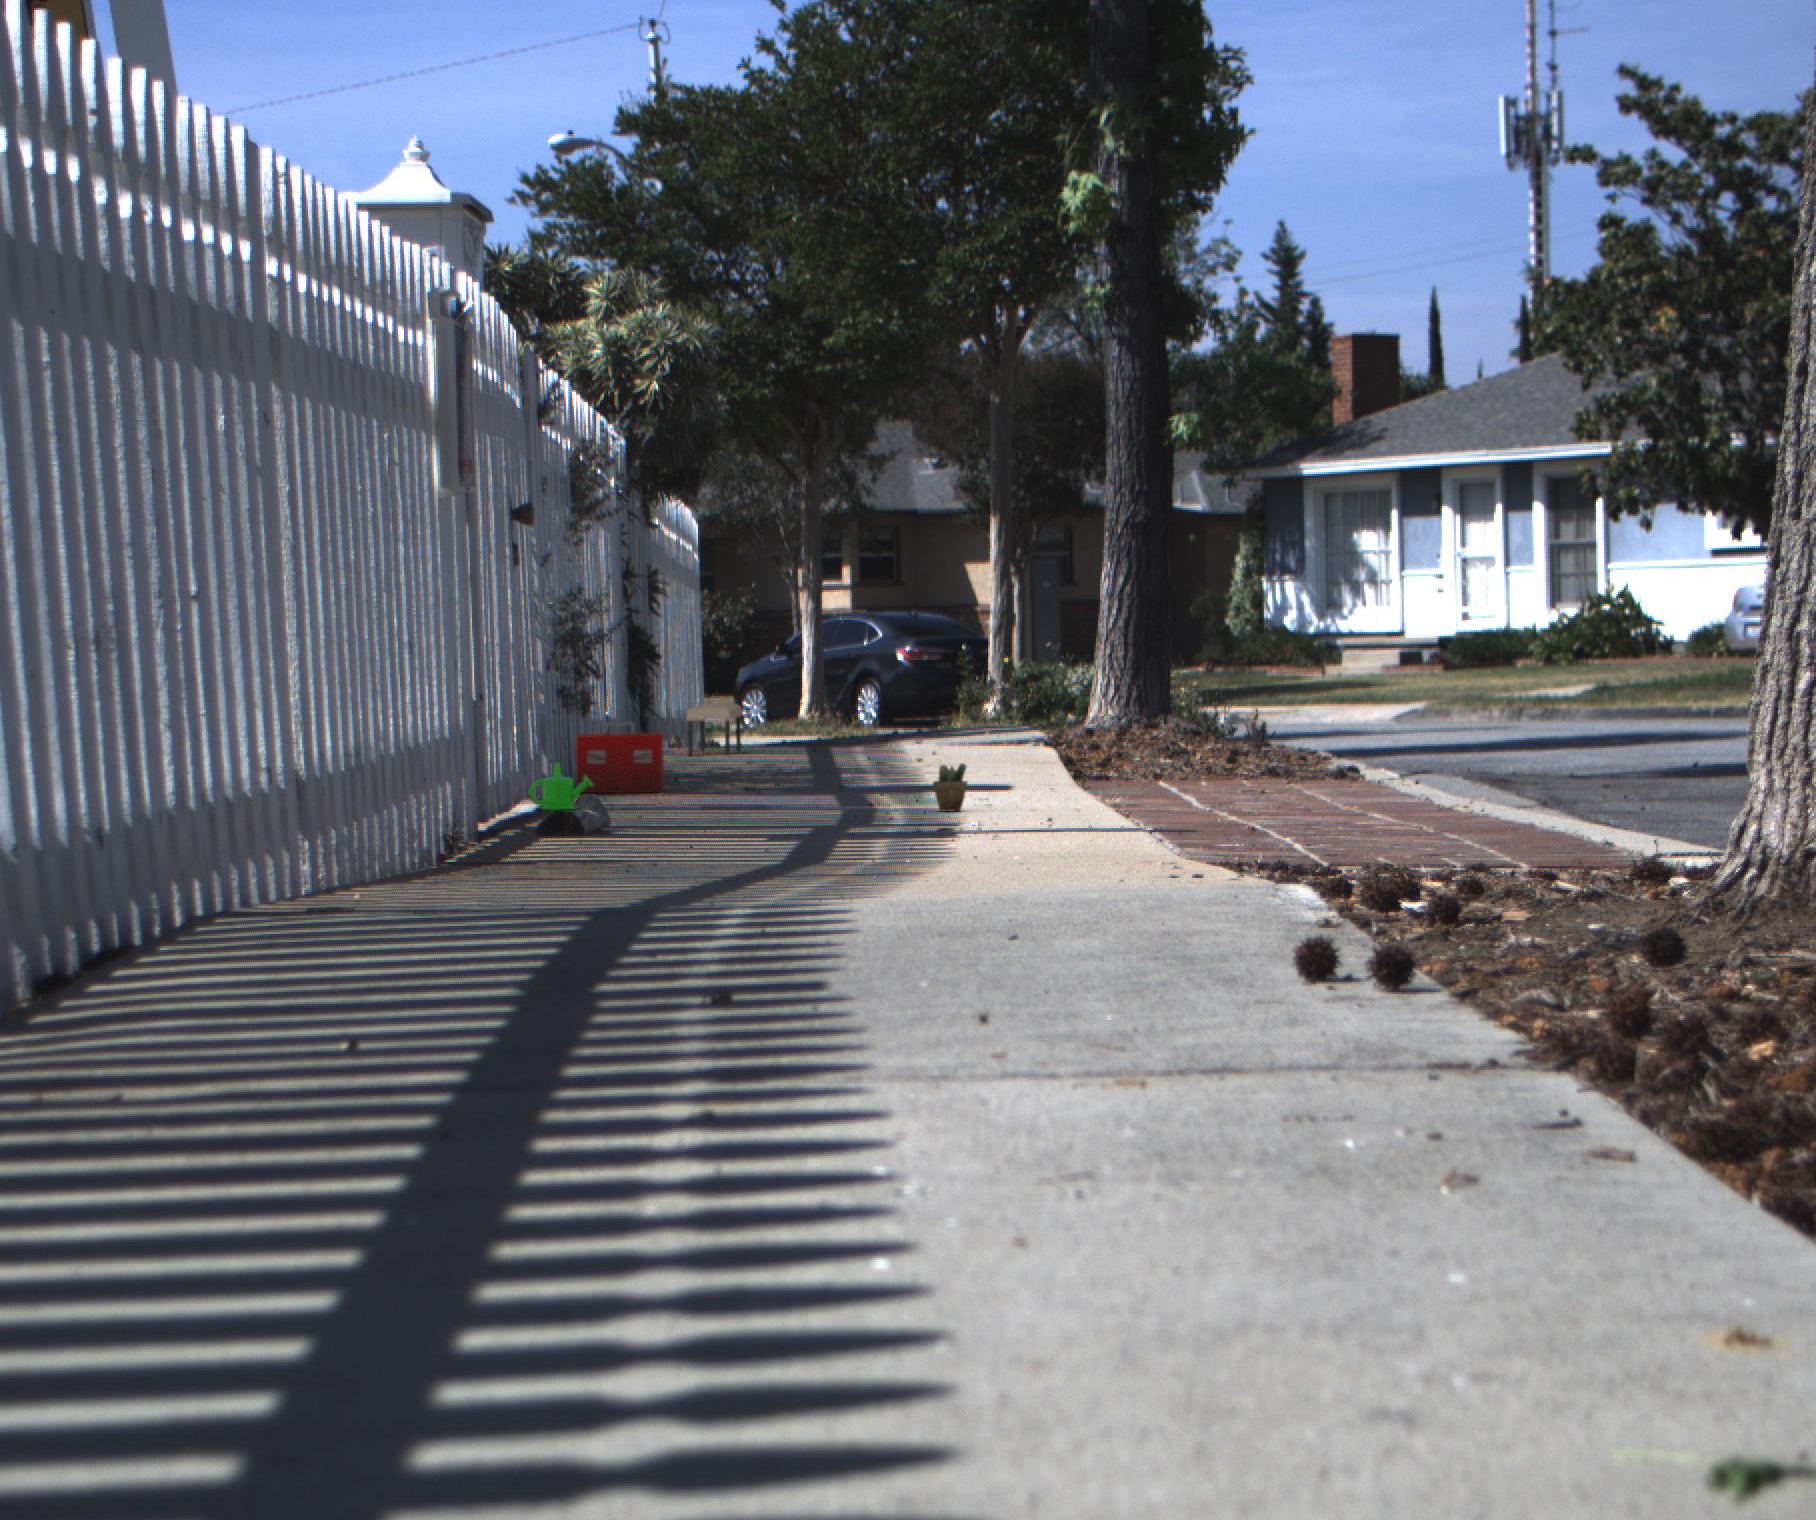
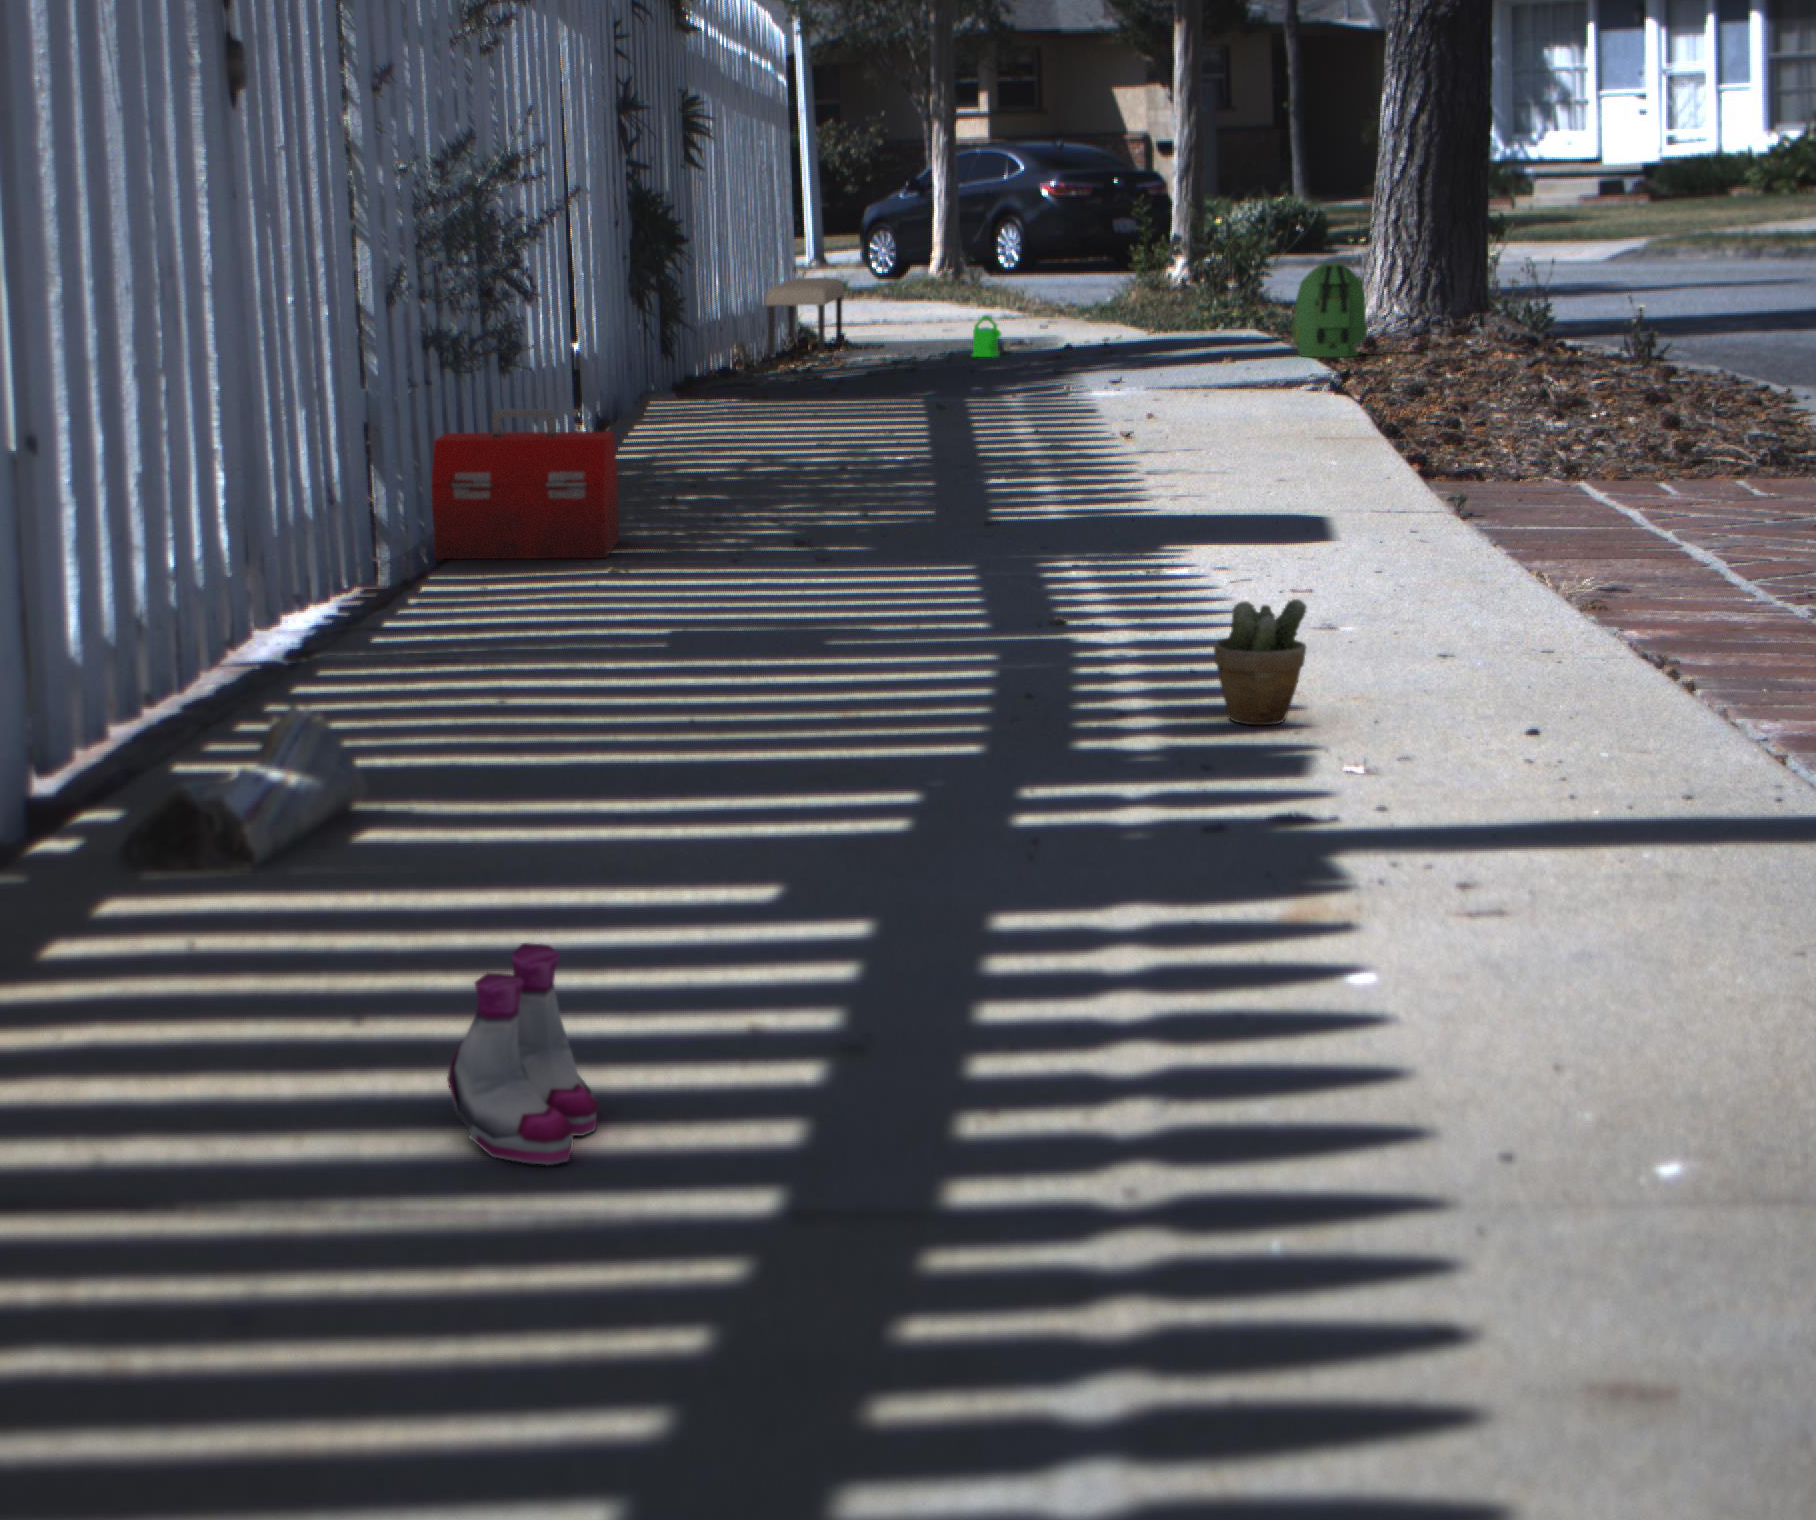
backpack: none [1047,682,1096,743] -> present [1291,263,1368,358]
watering can: present [529,763,593,810] -> present [972,316,1002,357]
boots: none [702,796,743,846] -> present [447,943,598,1165]

